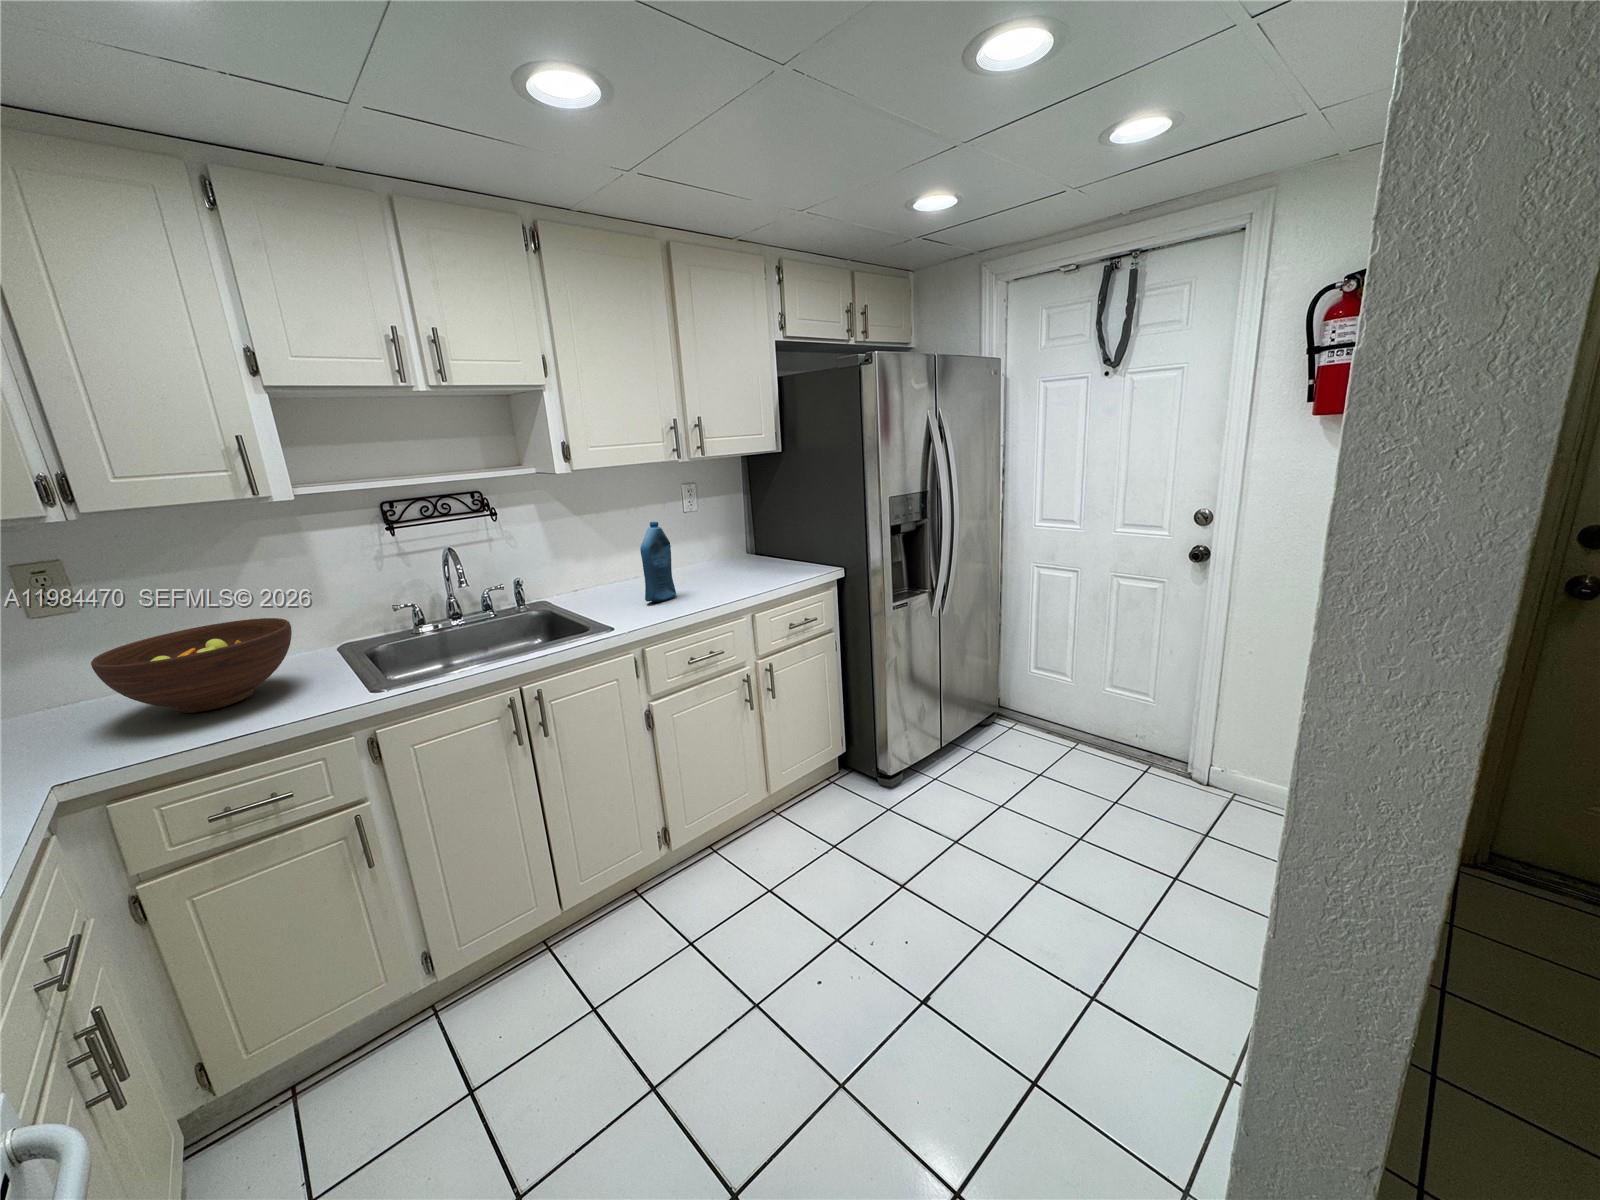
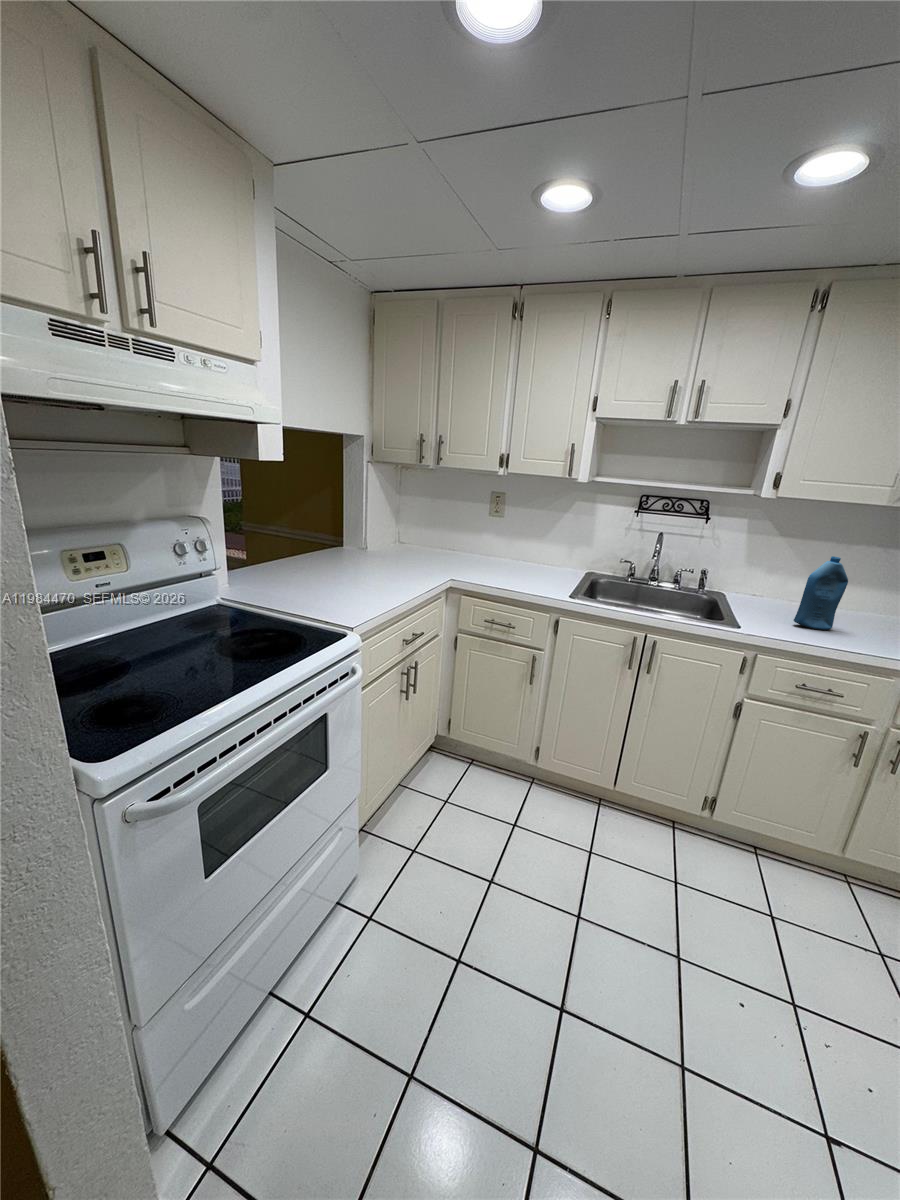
fruit bowl: present [91,618,292,713] -> none [486,536,559,577]

